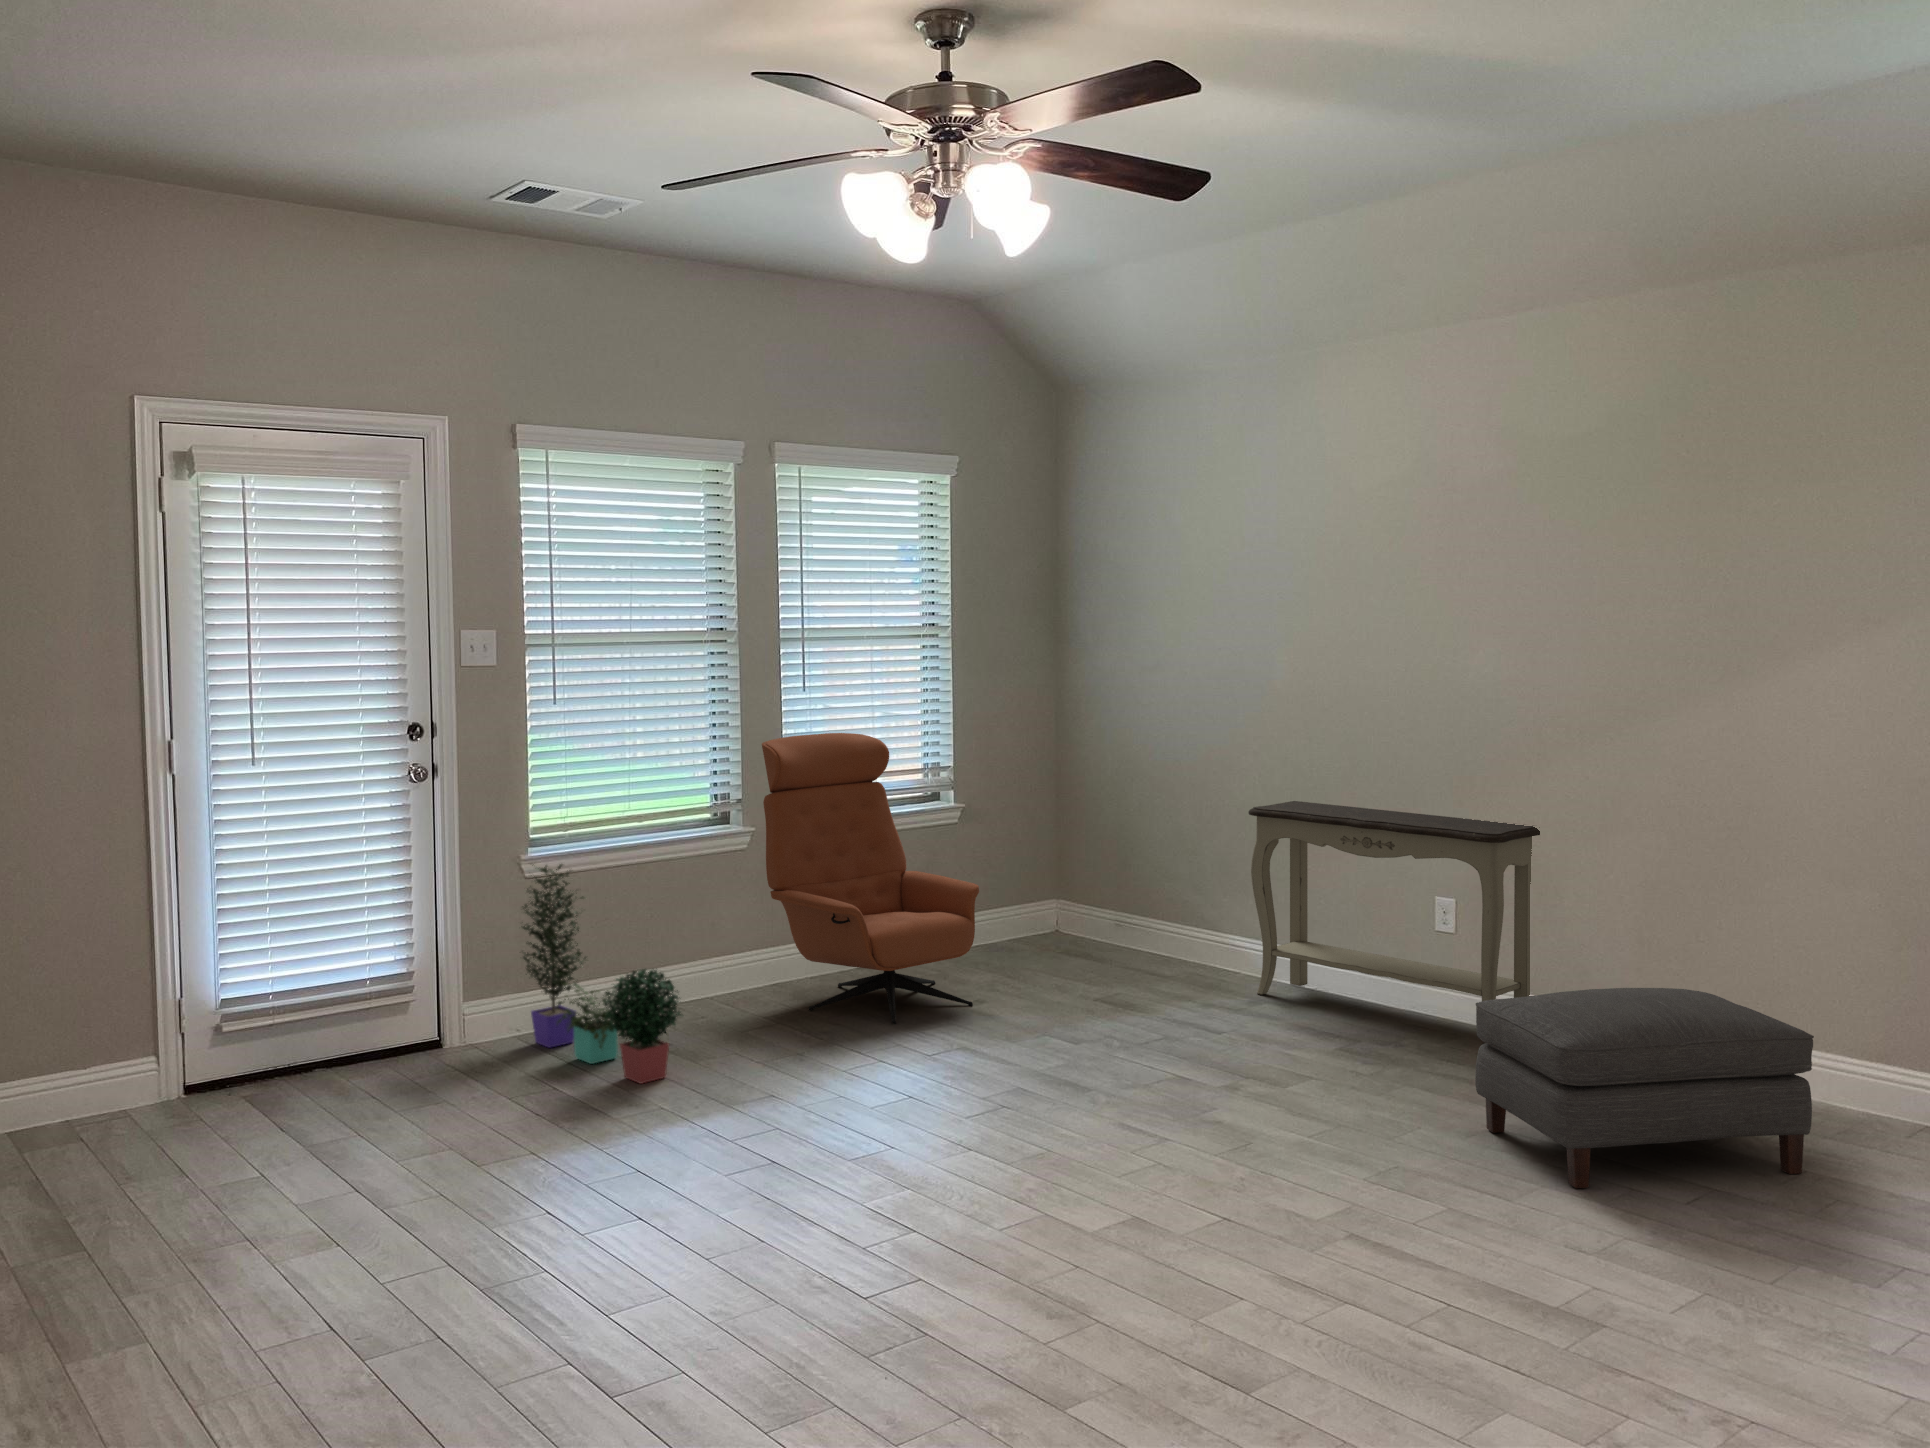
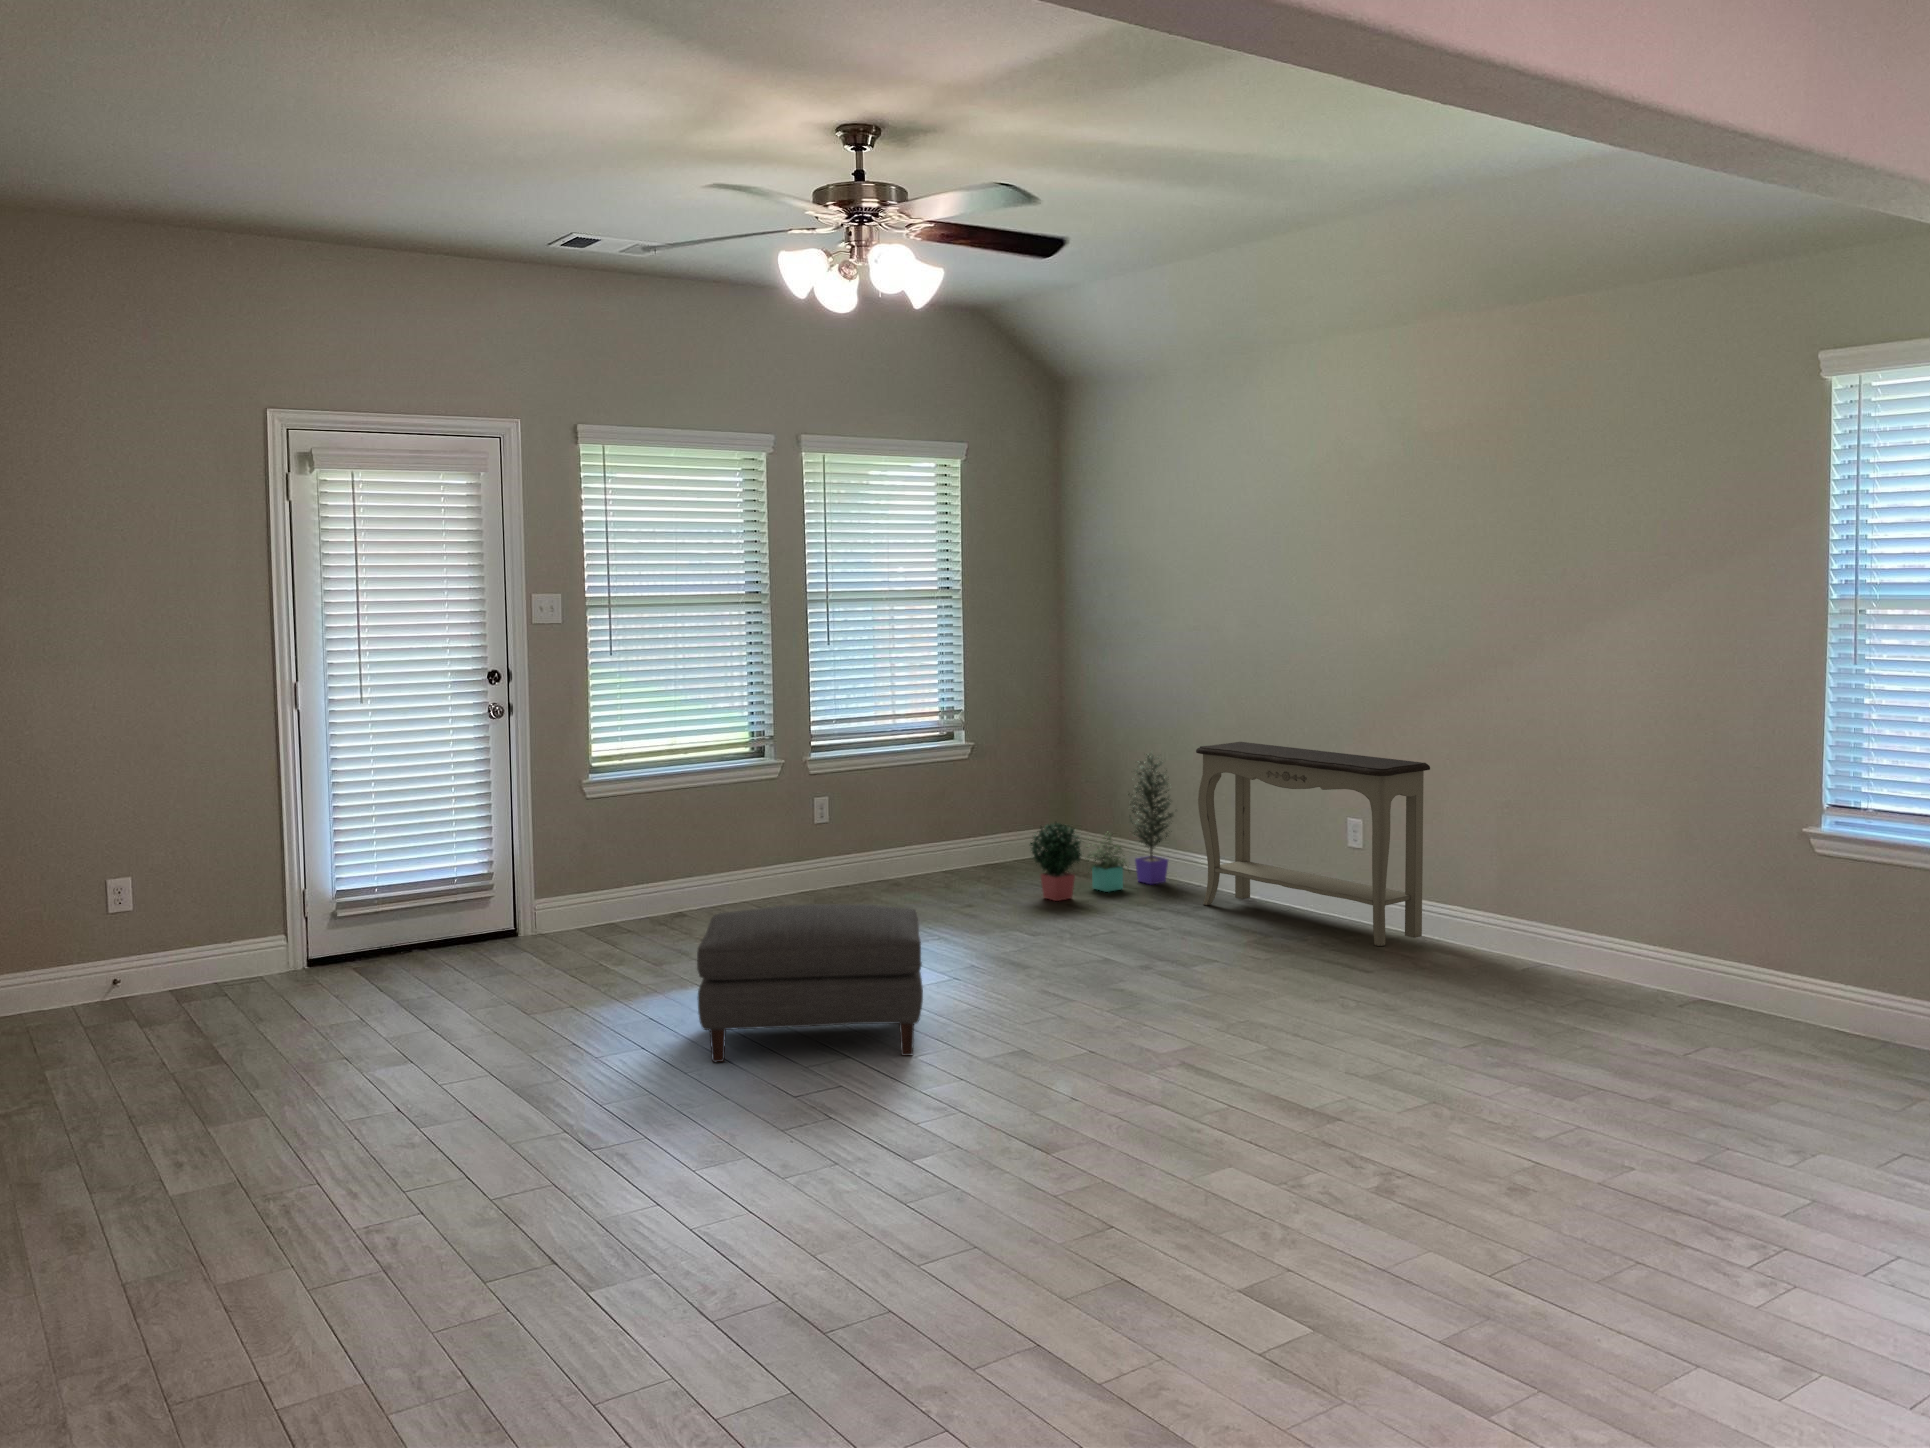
lounge chair: present [762,733,979,1023] -> none [789,682,969,923]
potted plant: present [522,864,681,1083] -> present [1030,753,1174,901]
ottoman: present [1475,988,1814,1188] -> present [697,904,923,1062]

